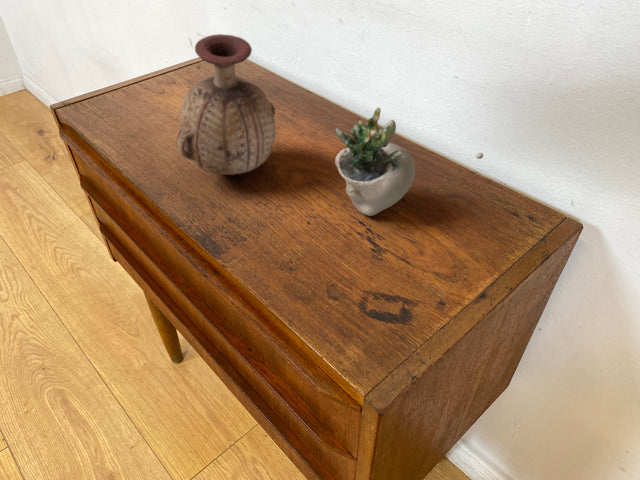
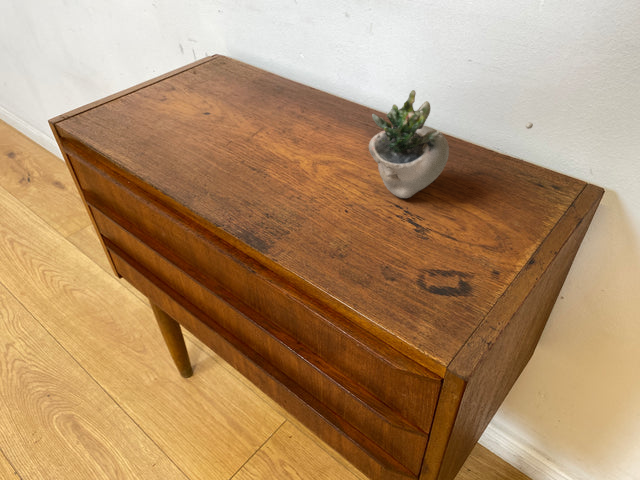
vase: present [176,34,275,175] -> none [205,30,300,172]

